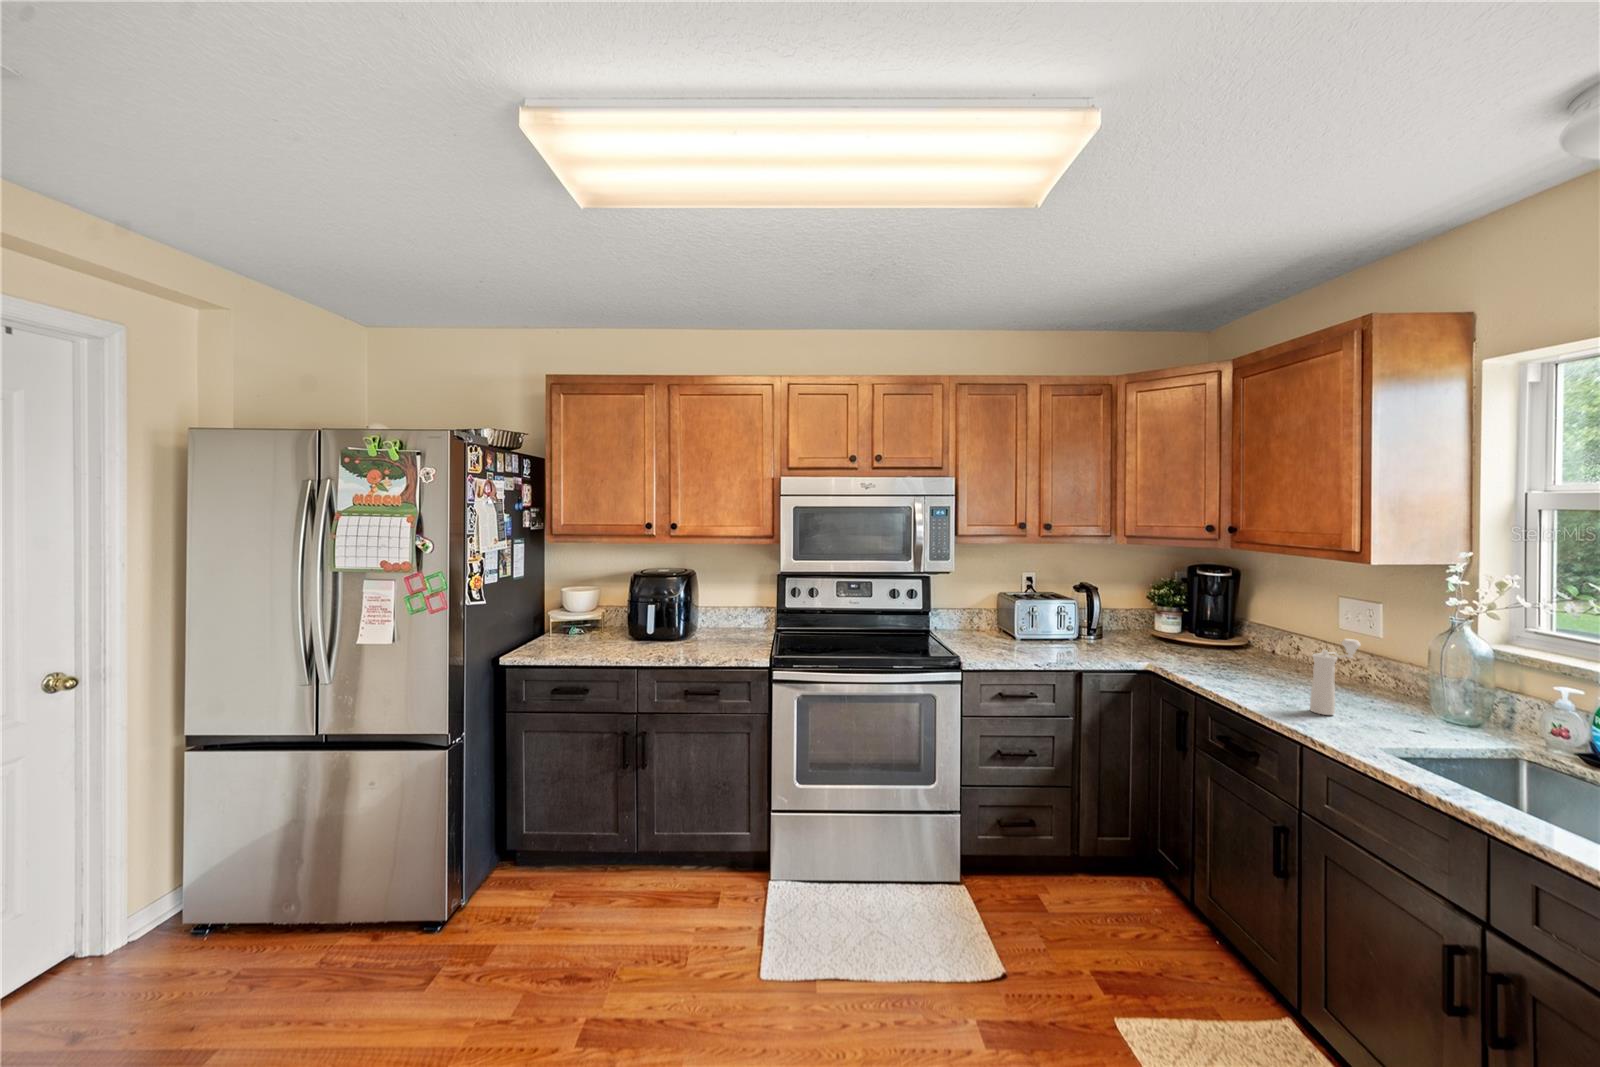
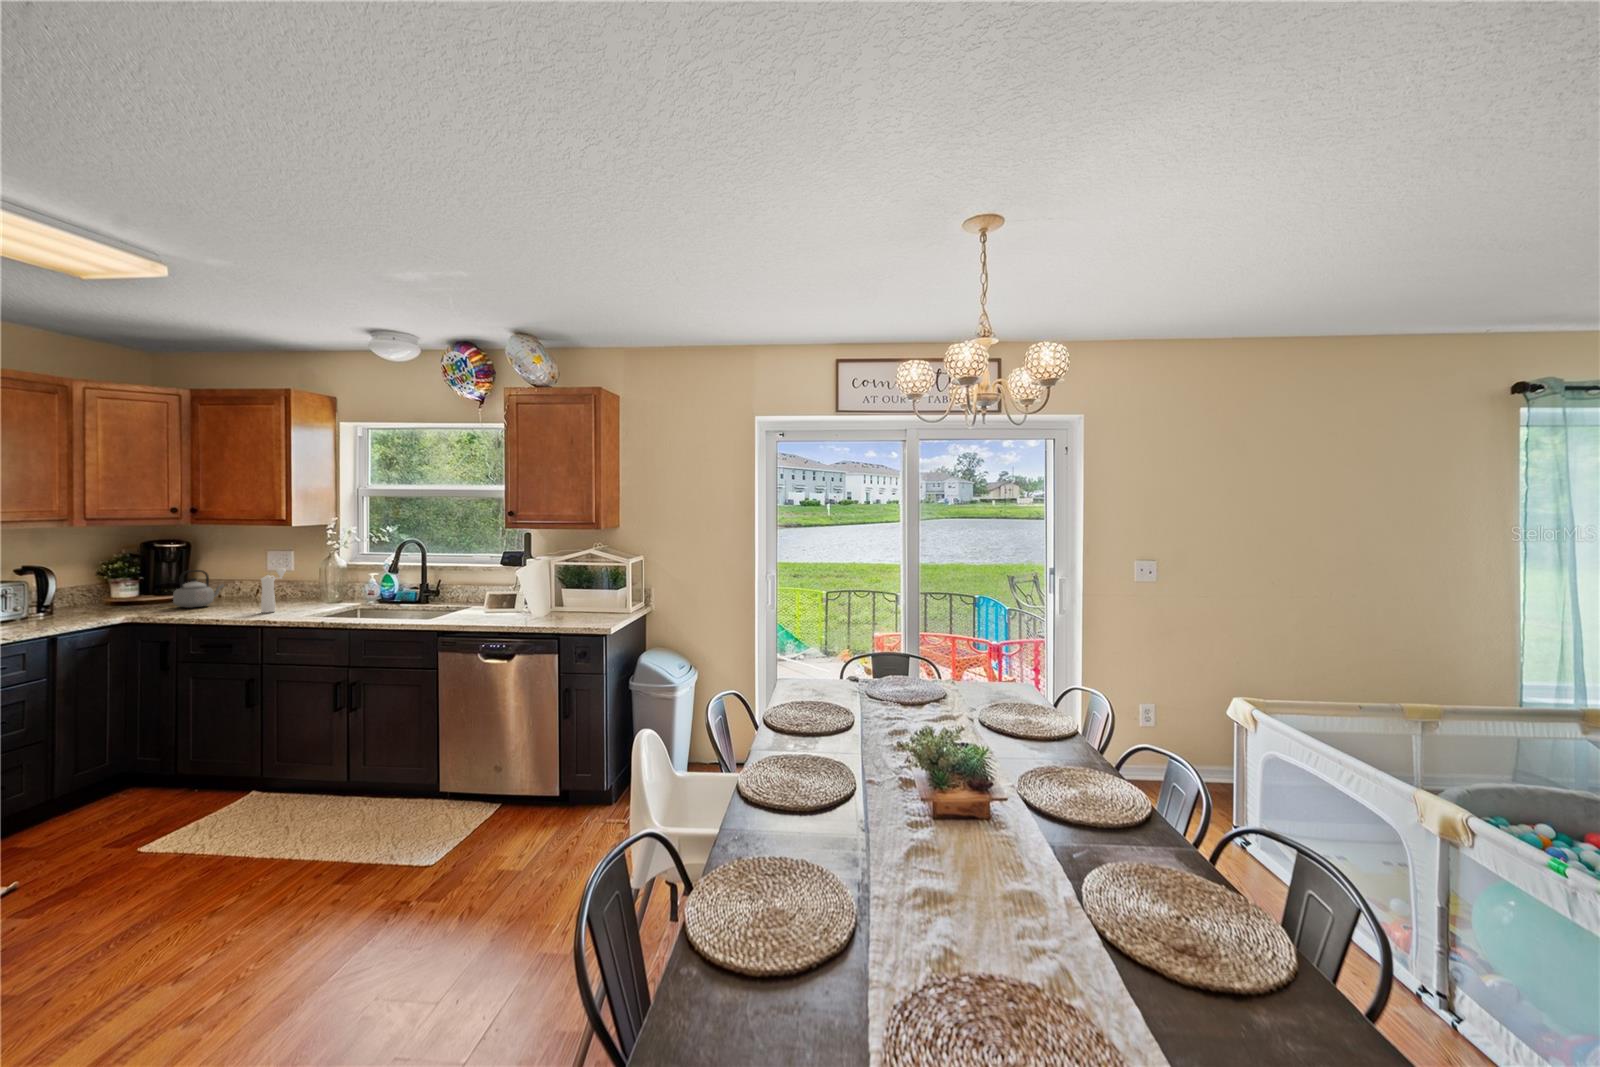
teapot: none [1204,616,1270,669] -> present [173,570,224,608]

